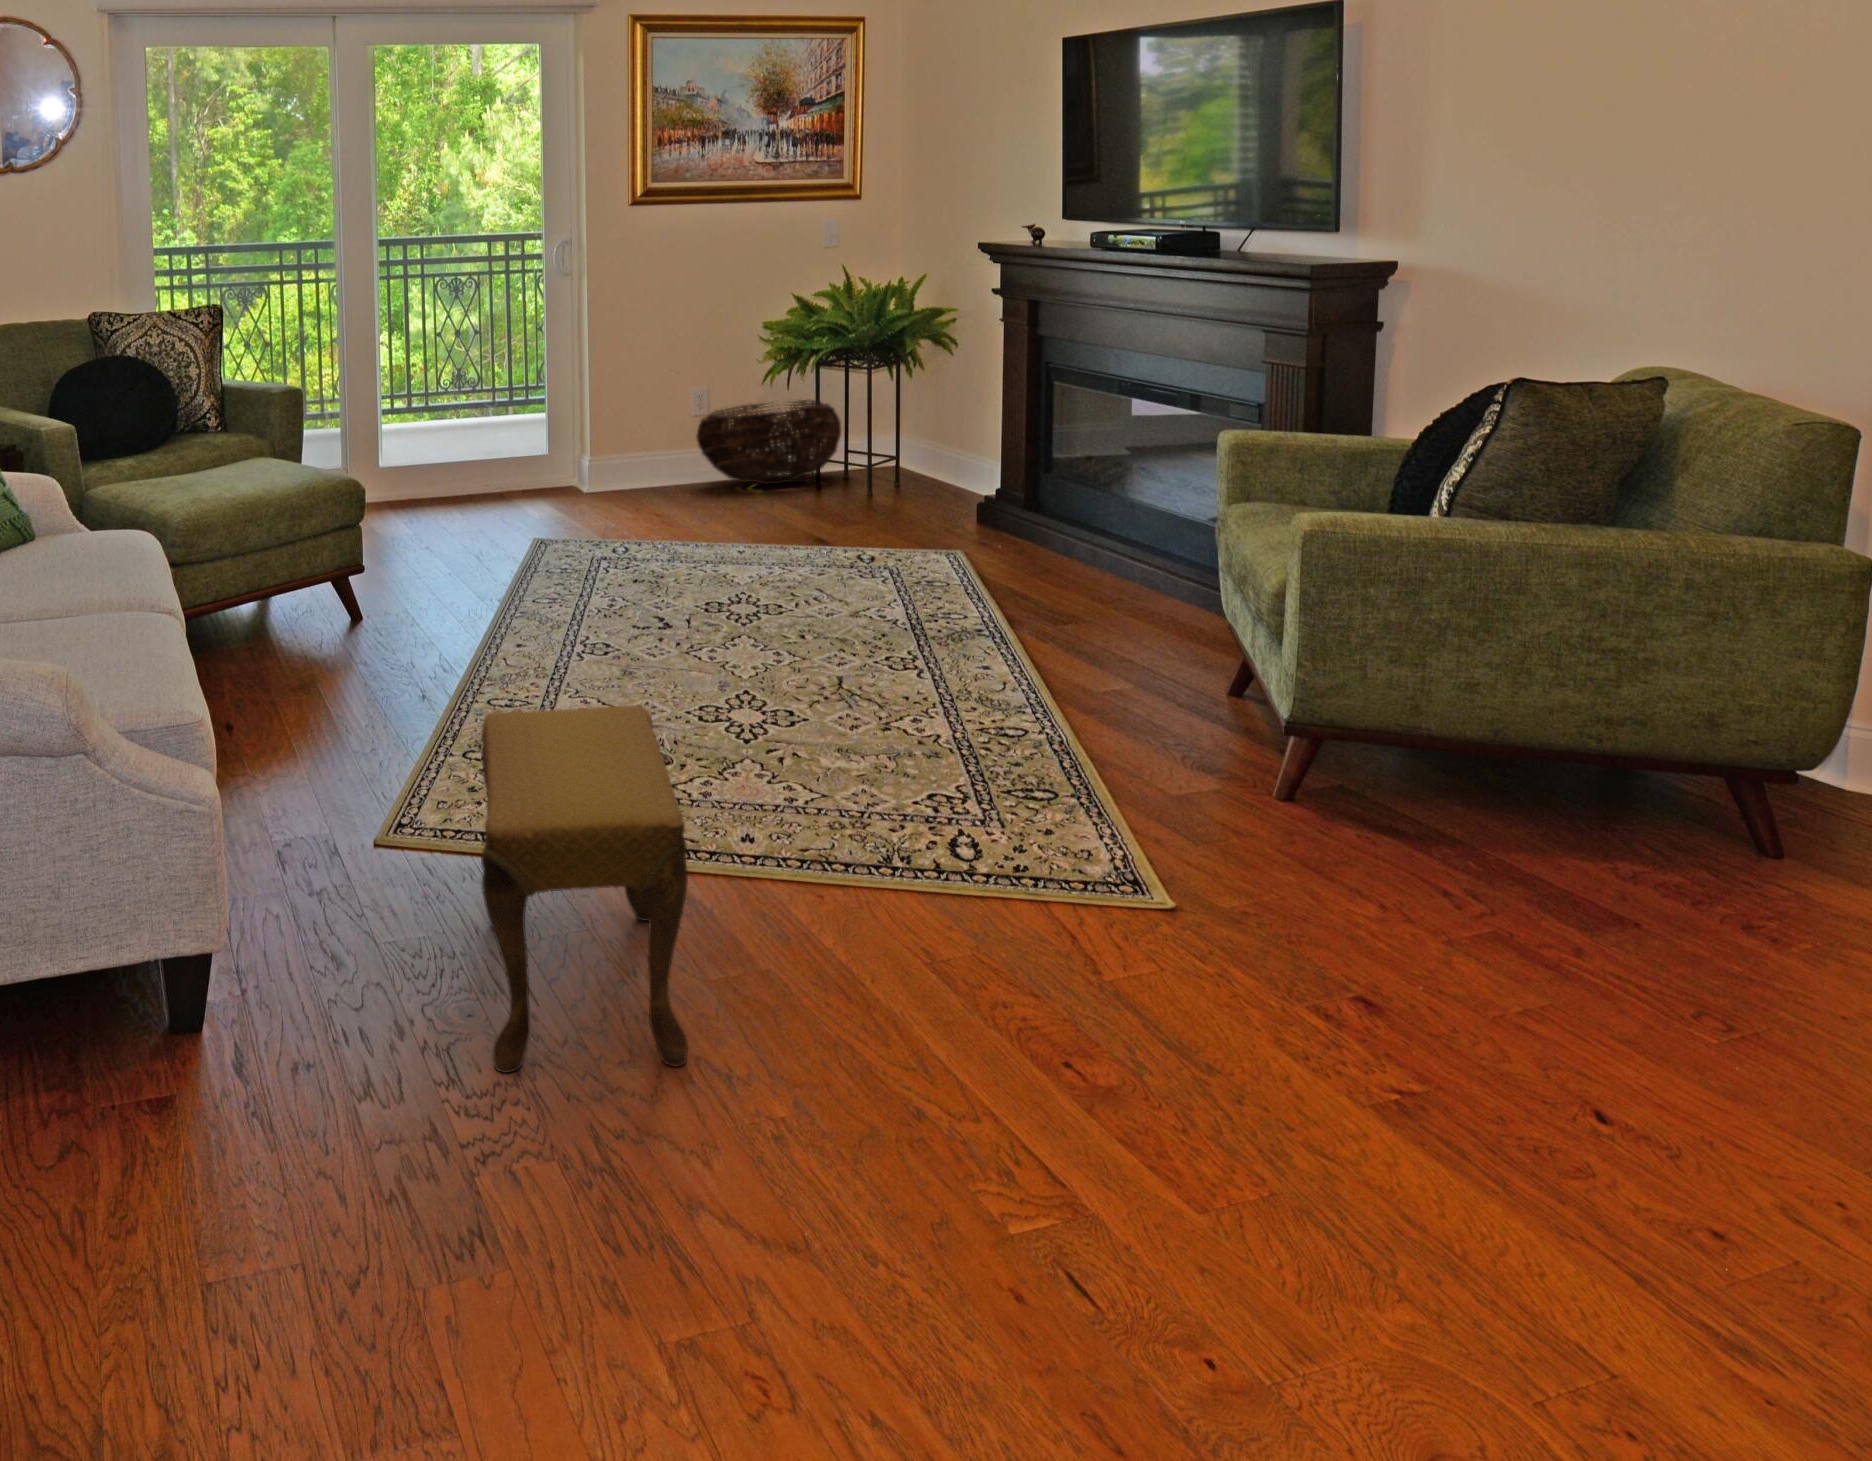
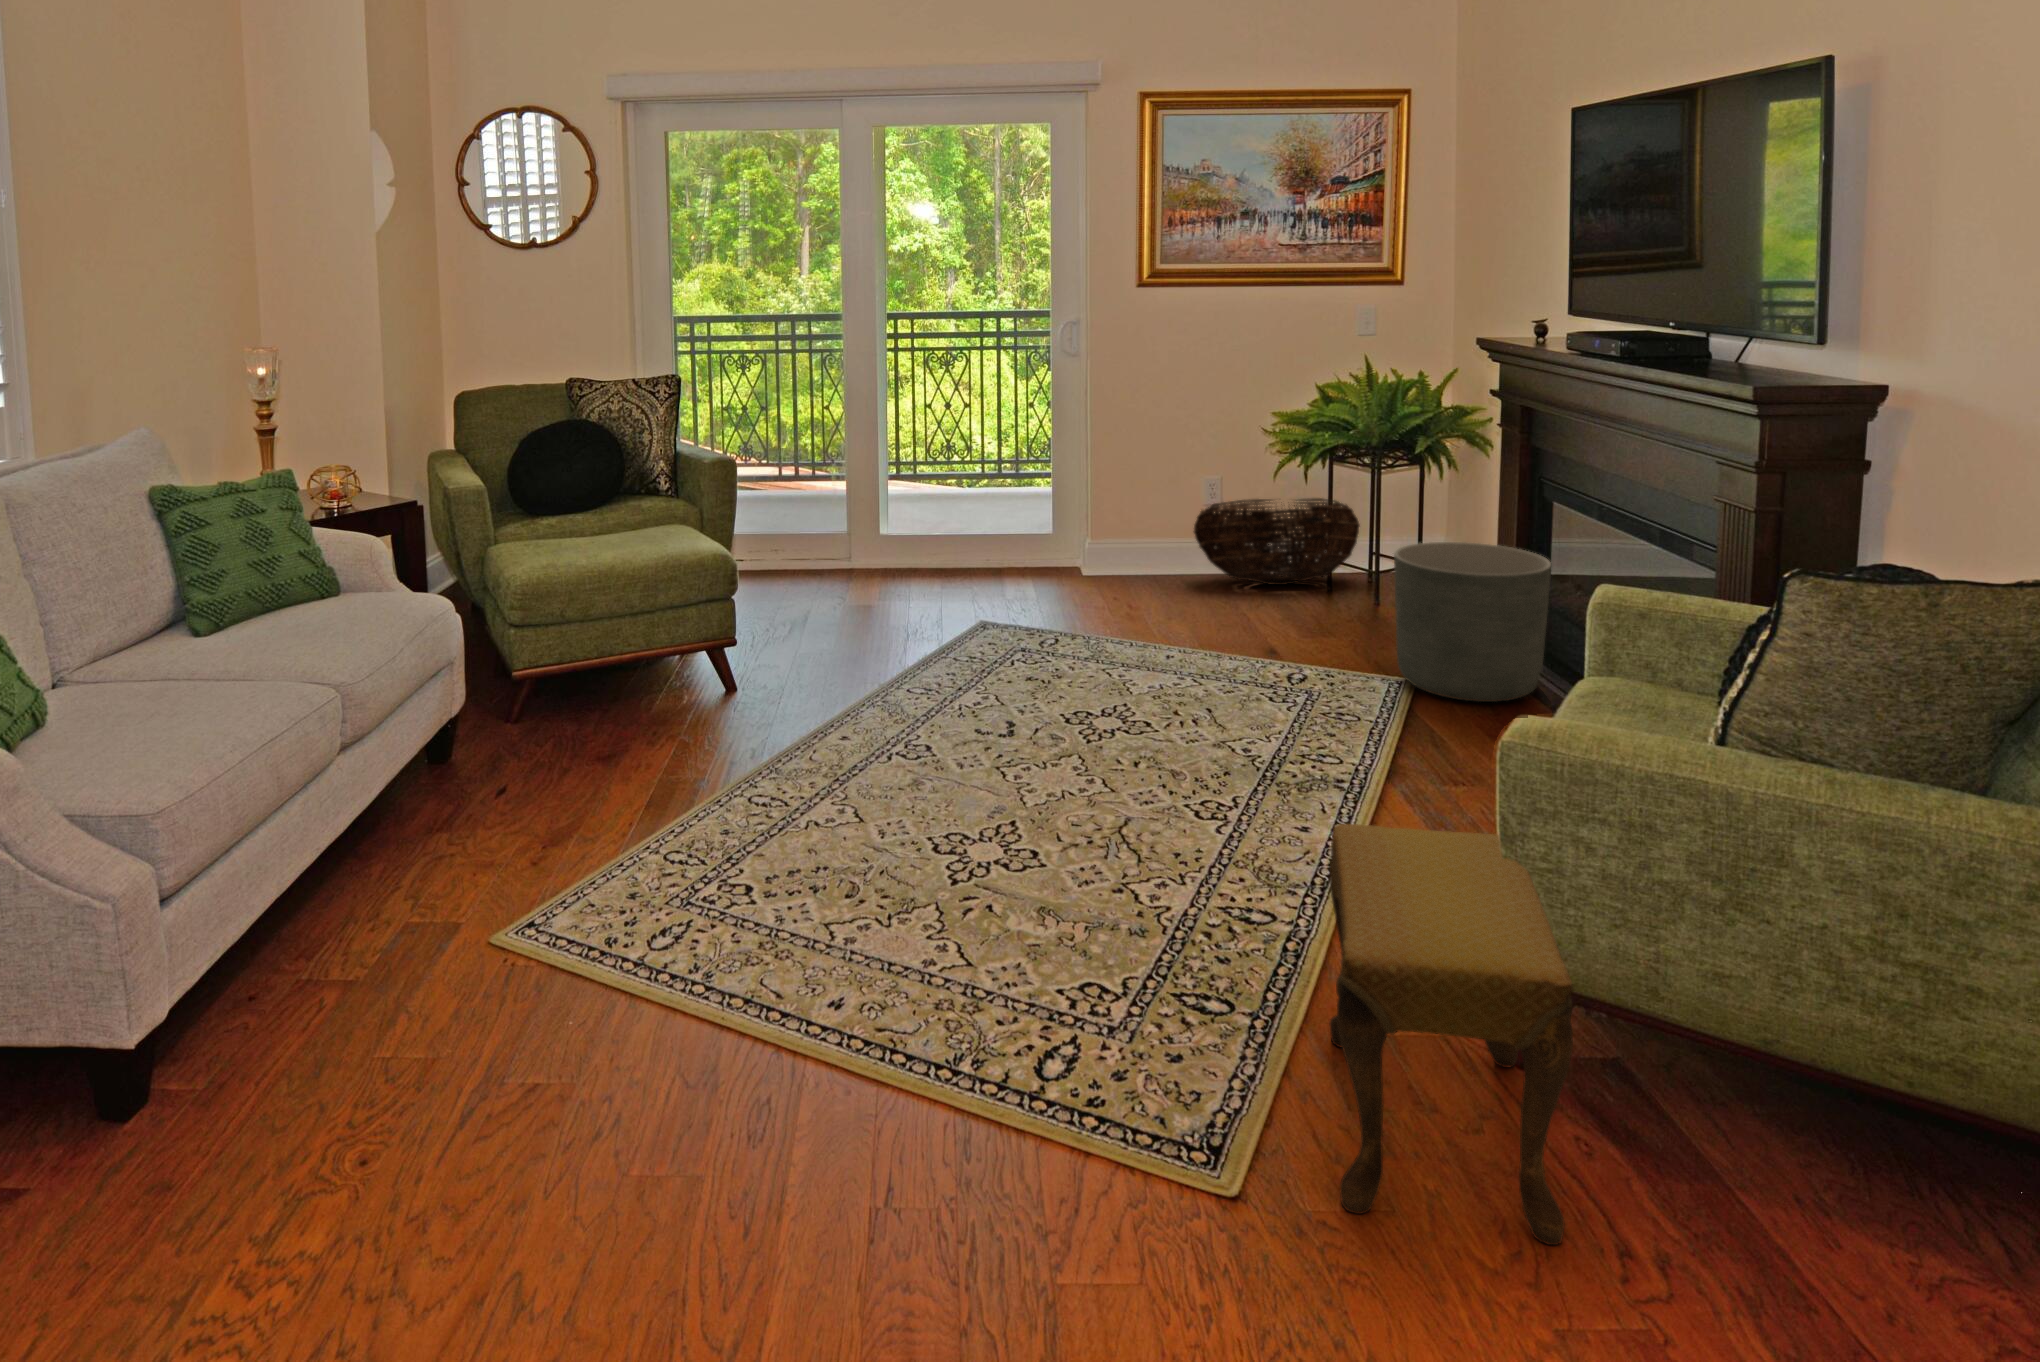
planter: none [940,425,1077,563] -> present [1394,542,1551,702]
footstool: present [481,705,688,1073] -> present [1329,824,1573,1245]

